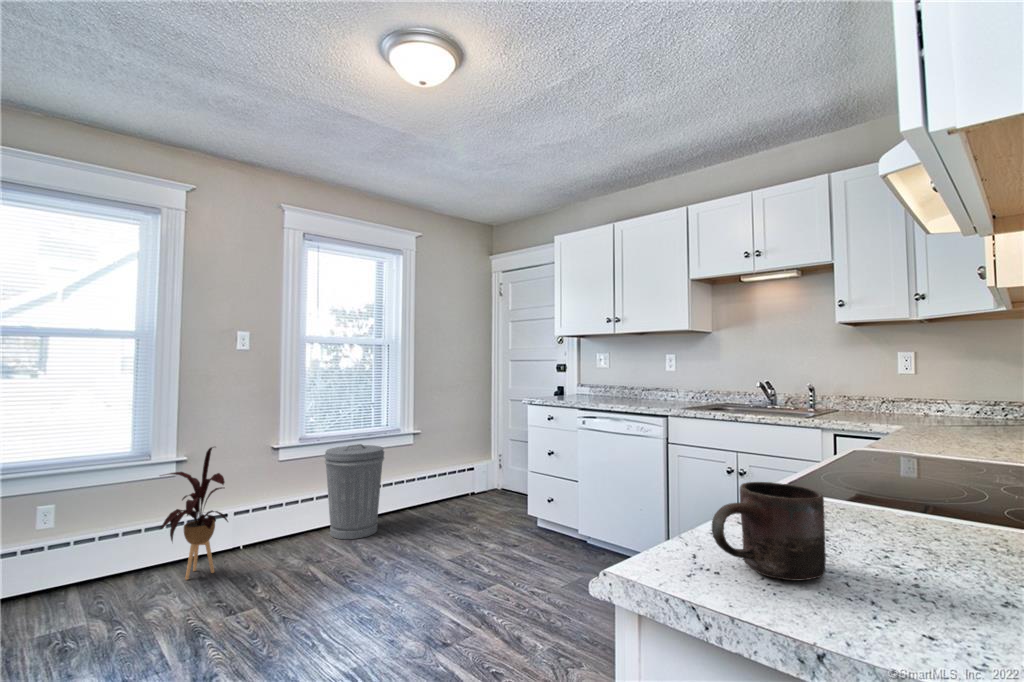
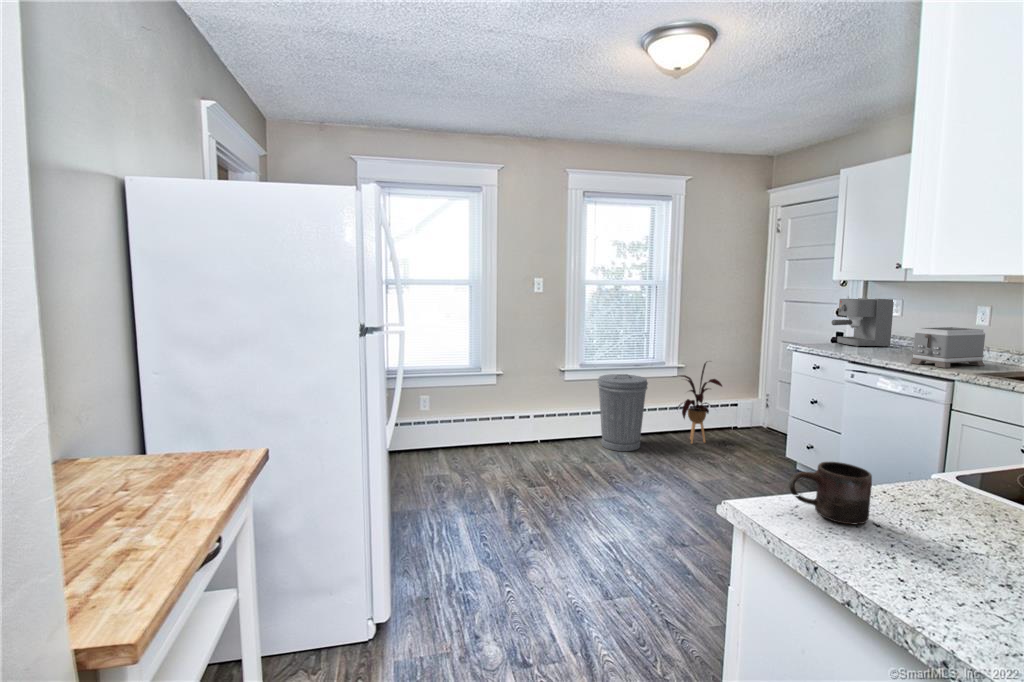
coffee maker: none [556,354,601,398] -> present [832,298,894,347]
toaster: none [628,373,678,407] -> present [910,327,985,368]
house plant: present [160,447,228,580] -> present [678,362,722,443]

